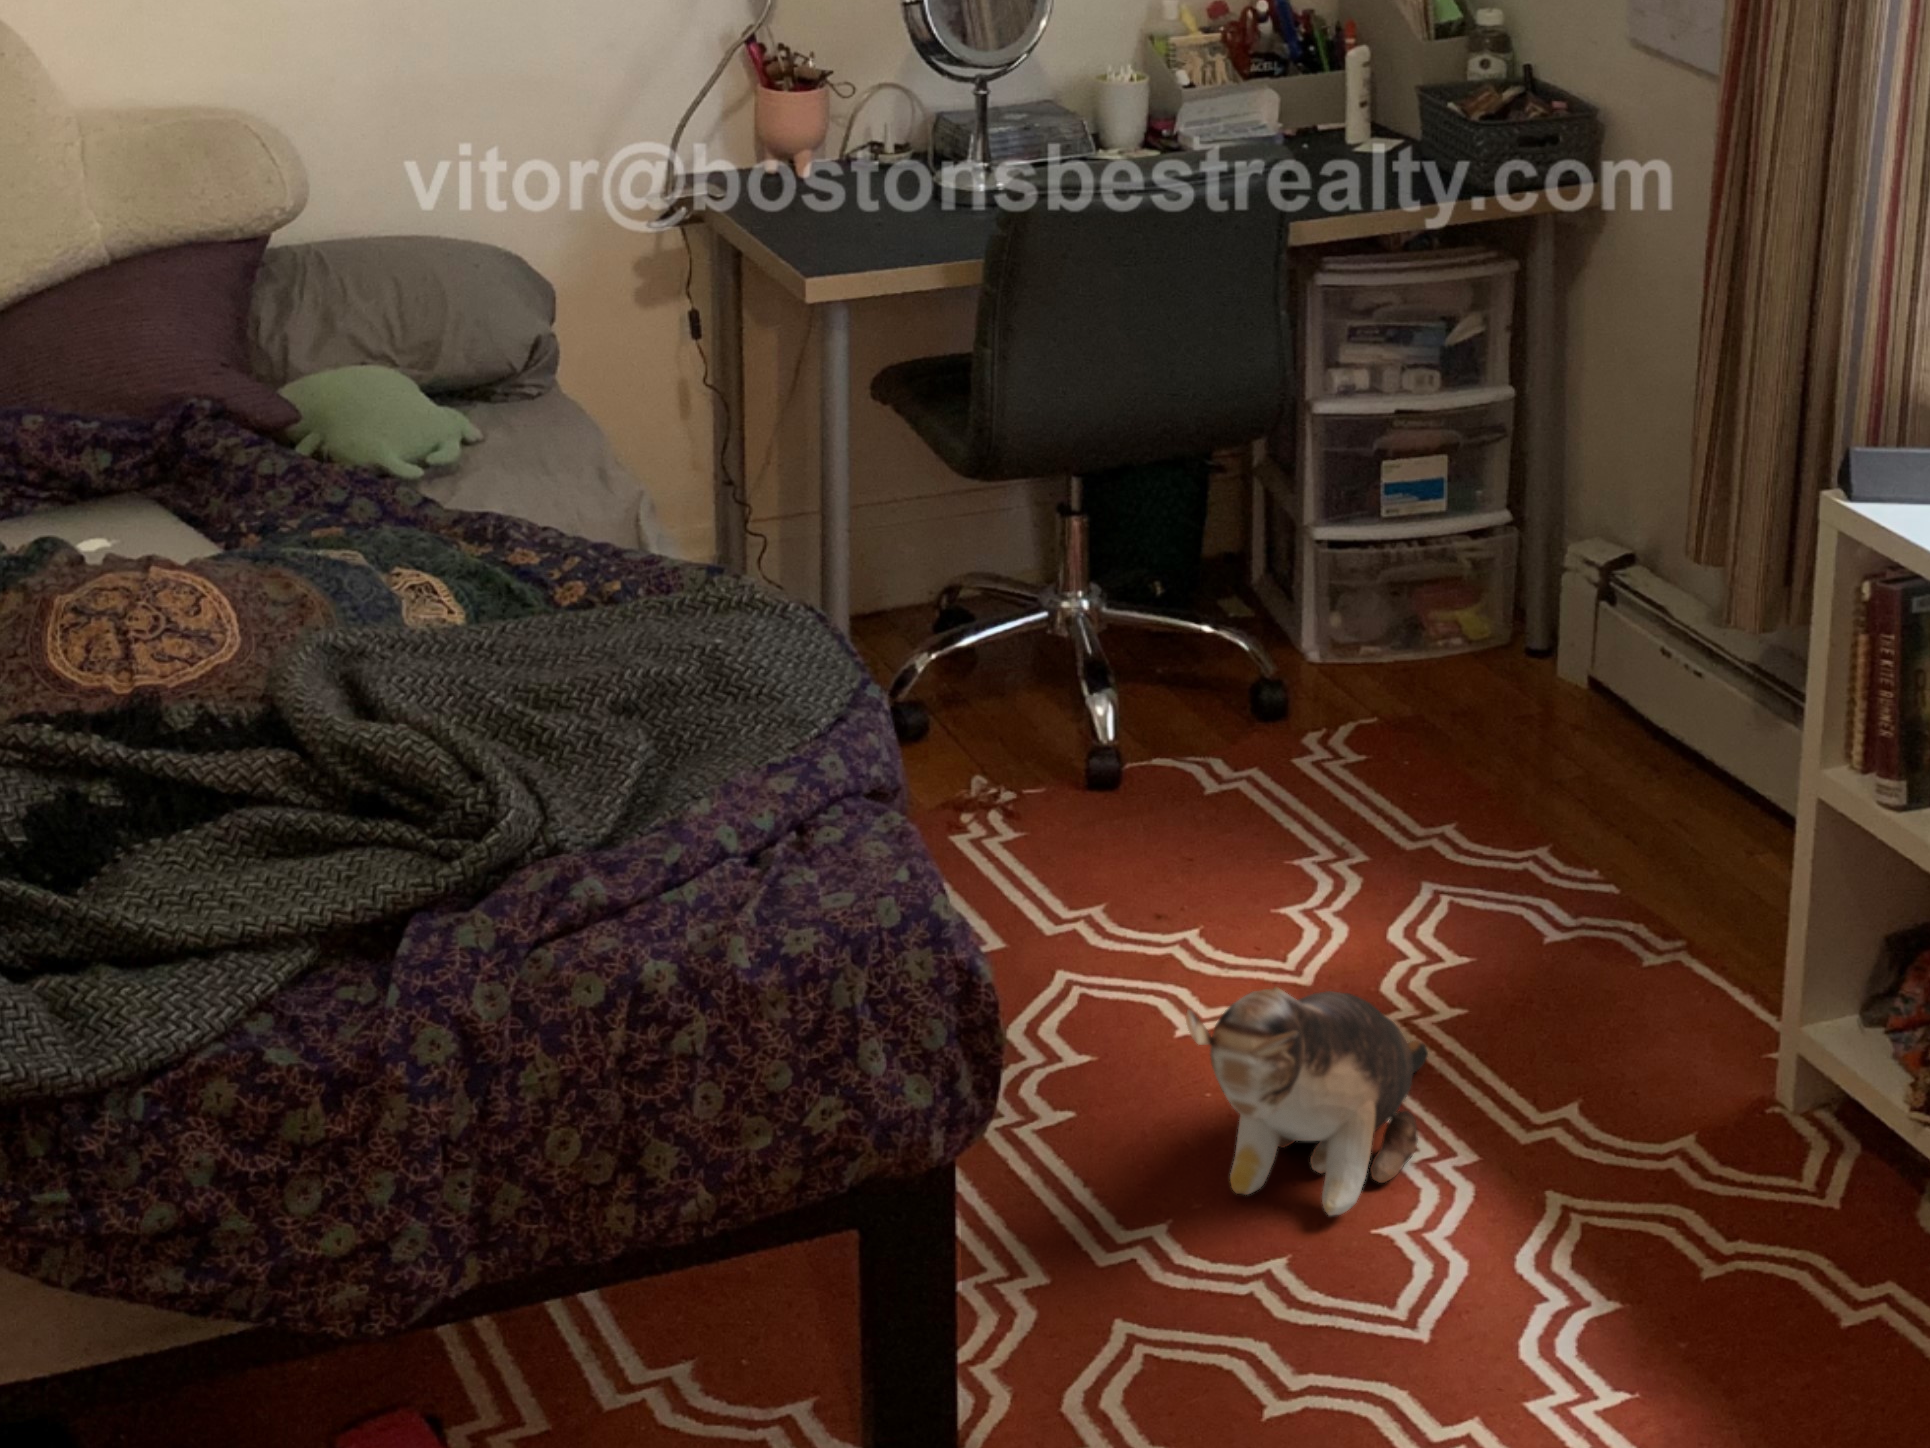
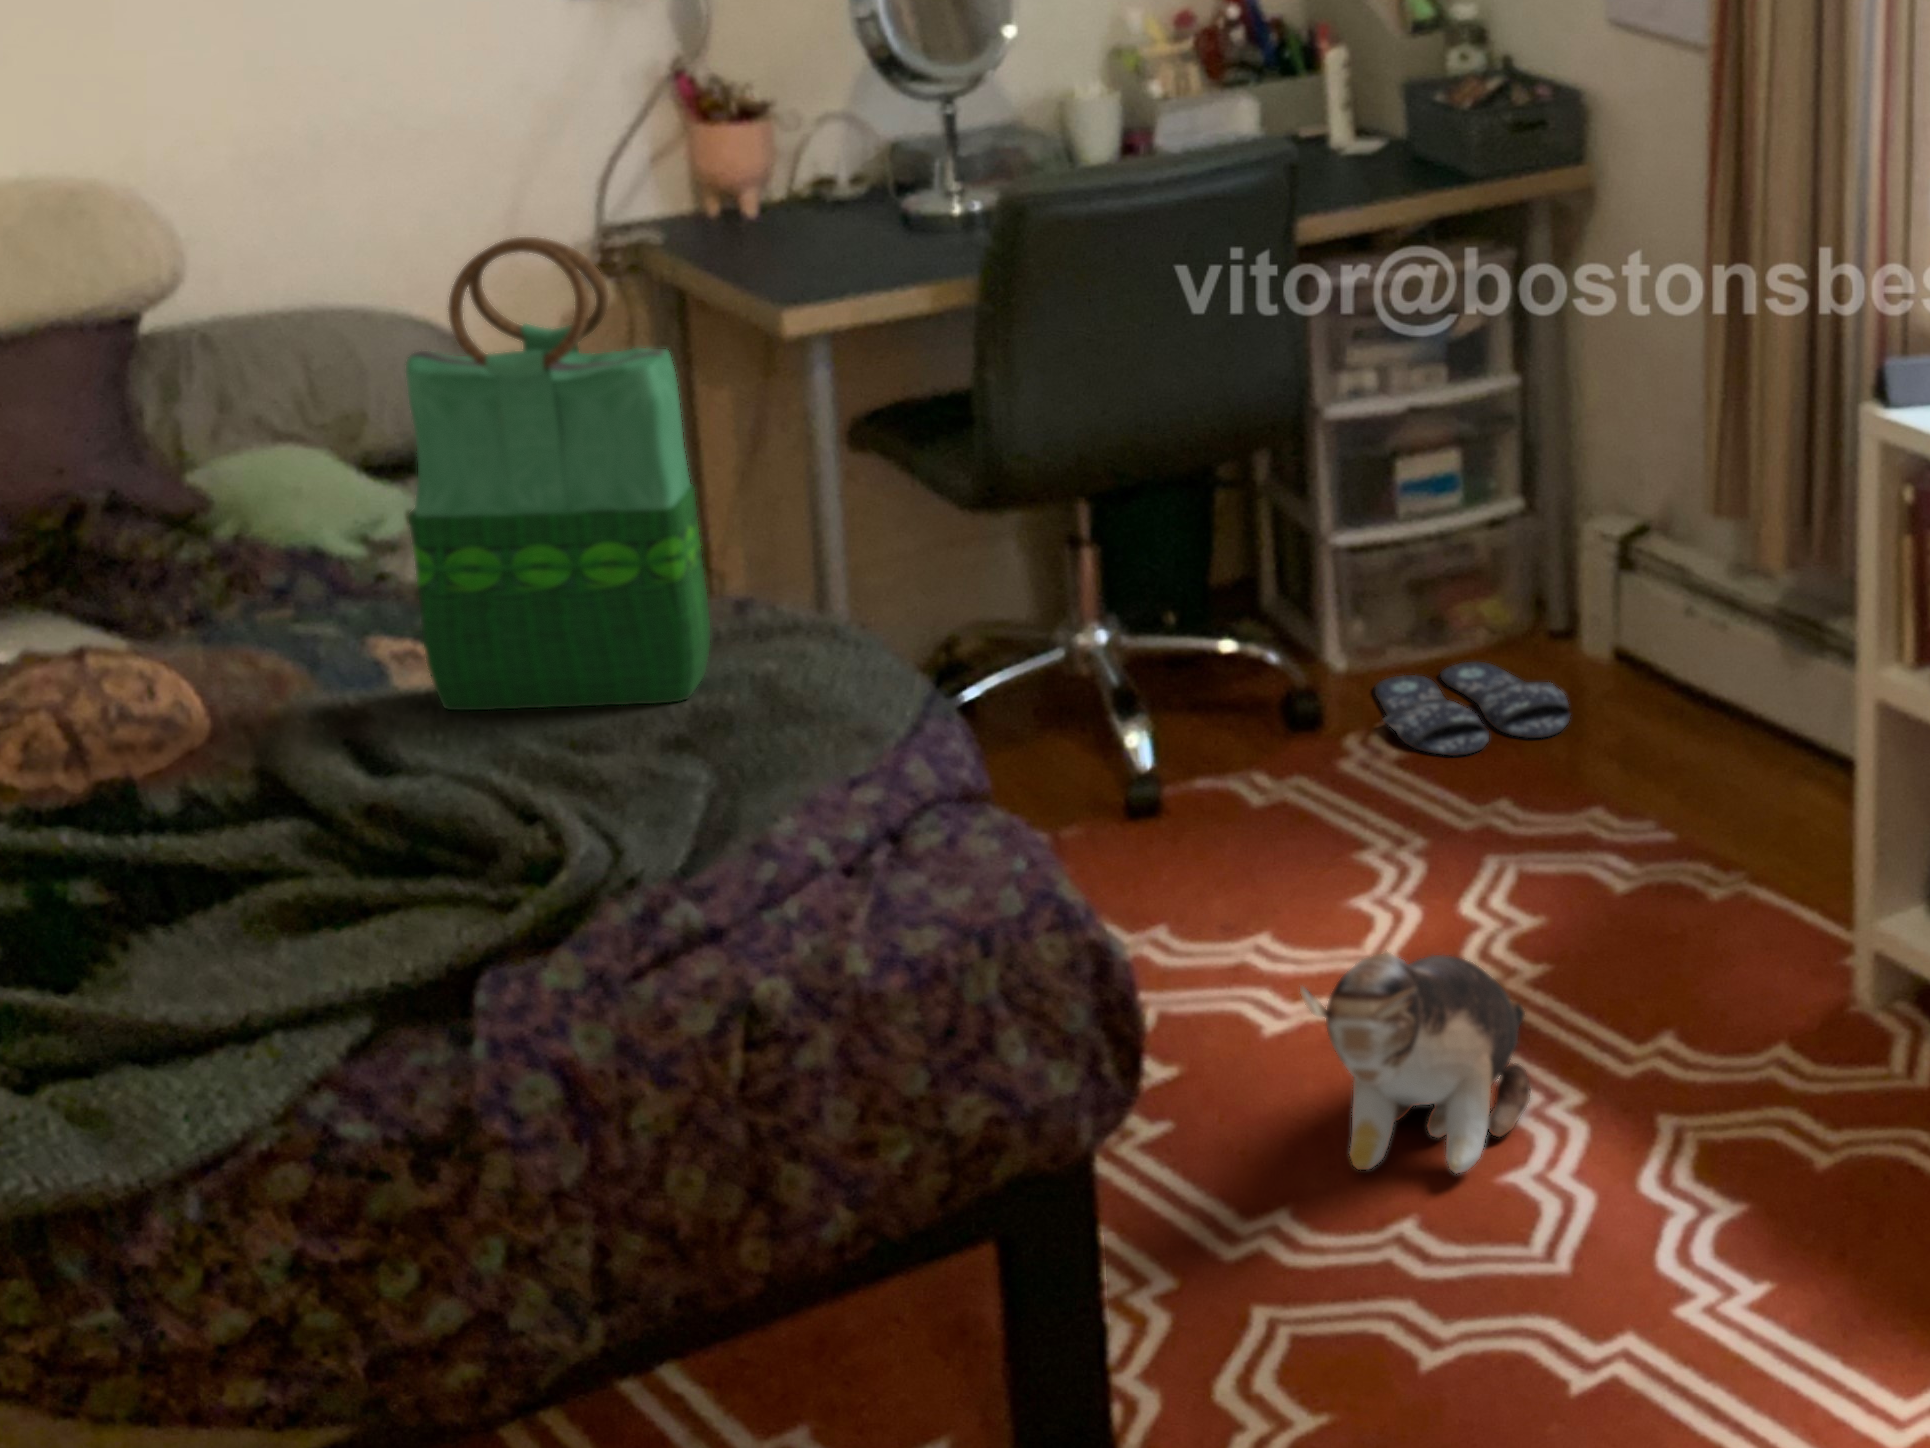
tote bag: none [419,232,669,669] -> present [406,237,710,710]
slippers: none [1343,667,1532,766] -> present [1375,662,1571,756]

